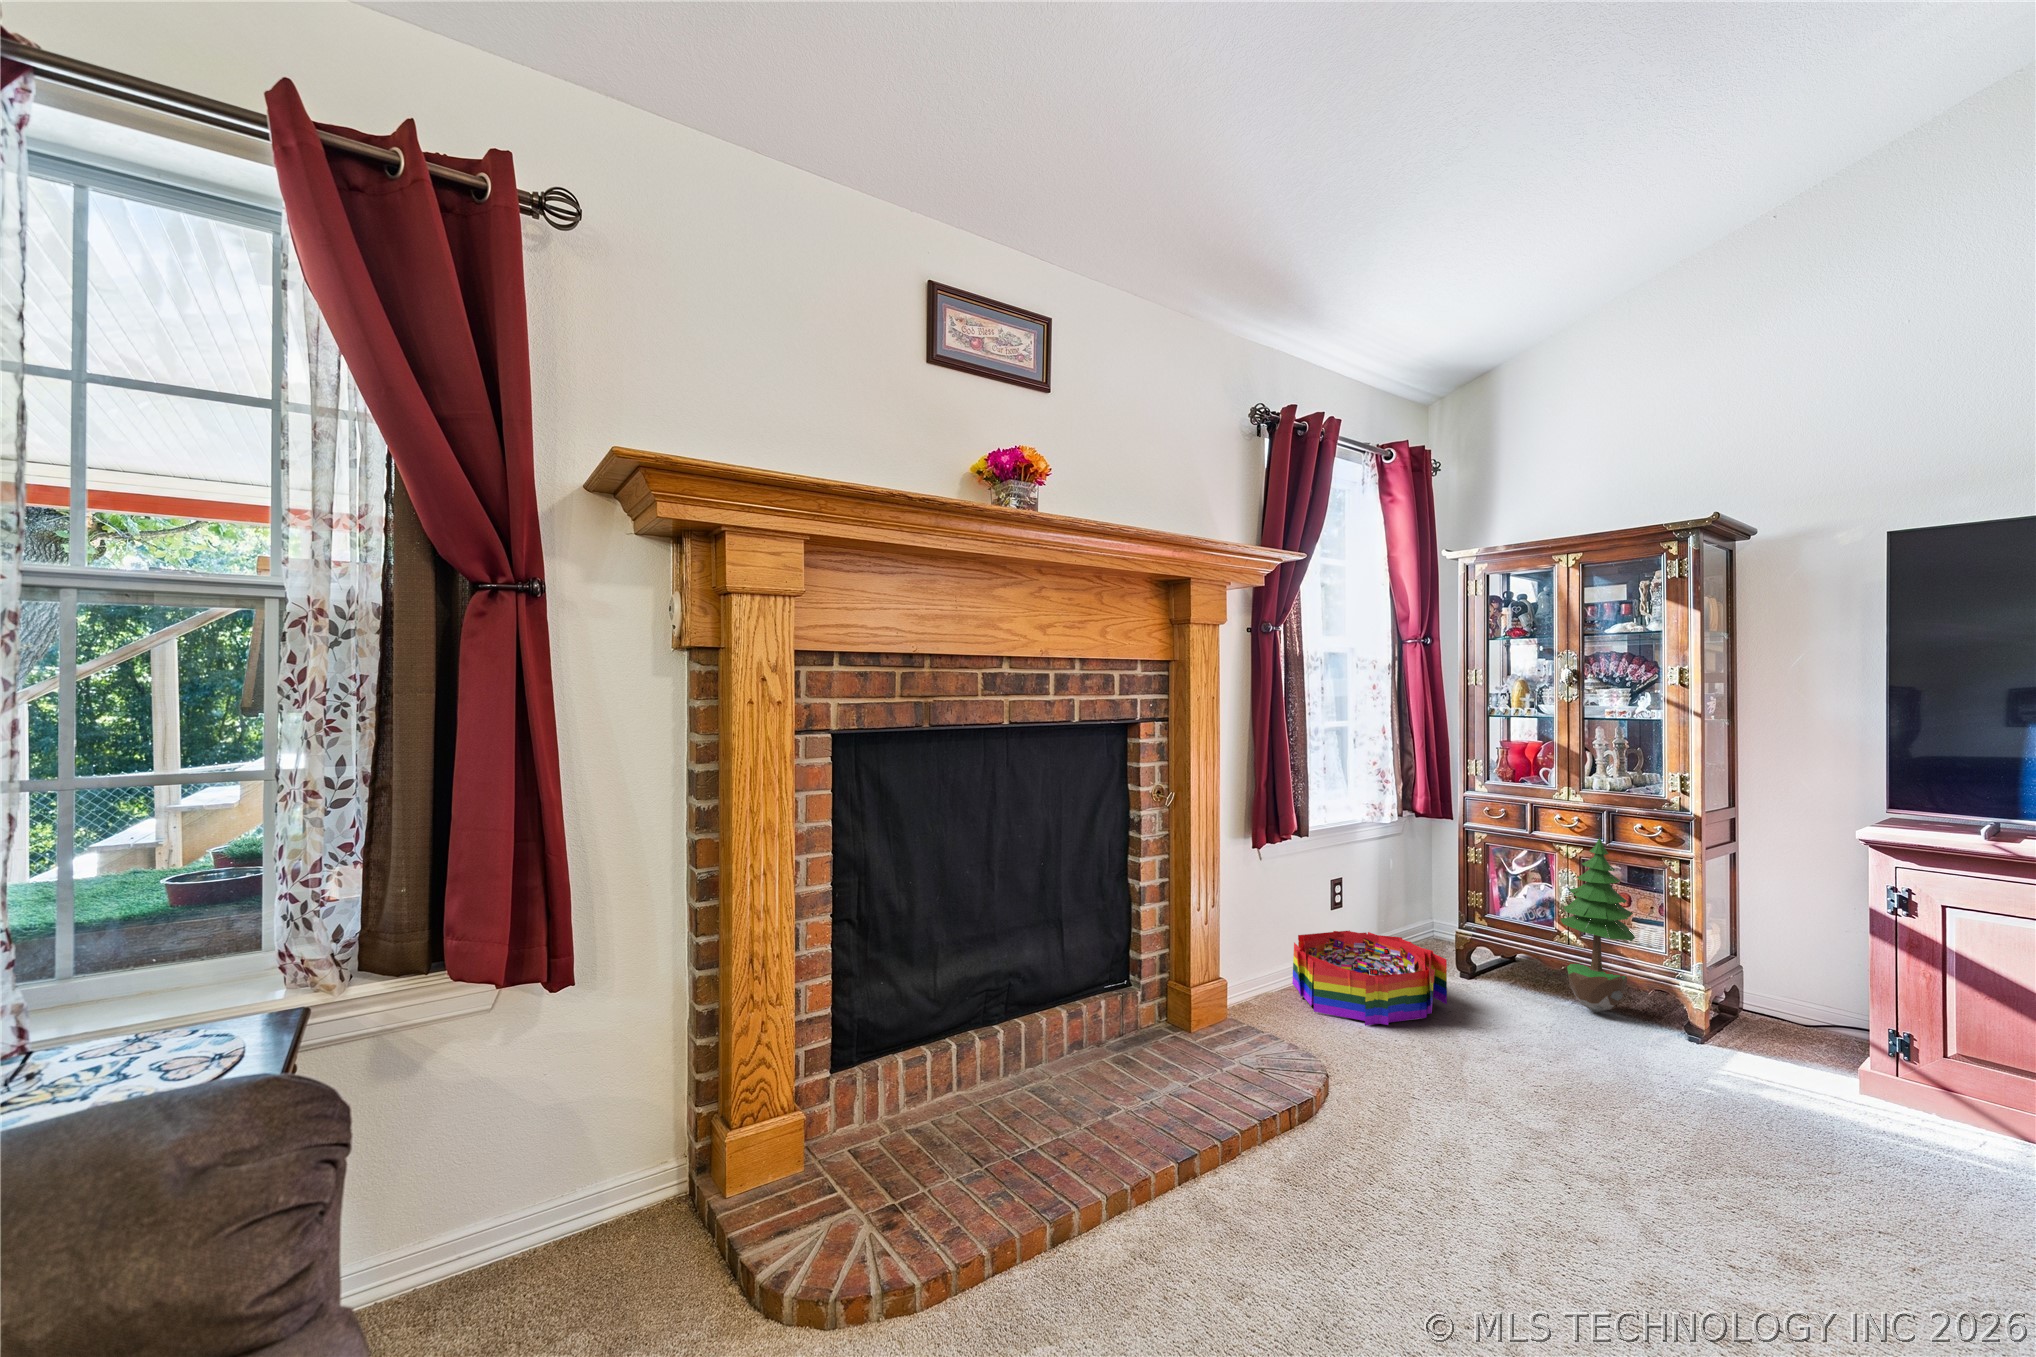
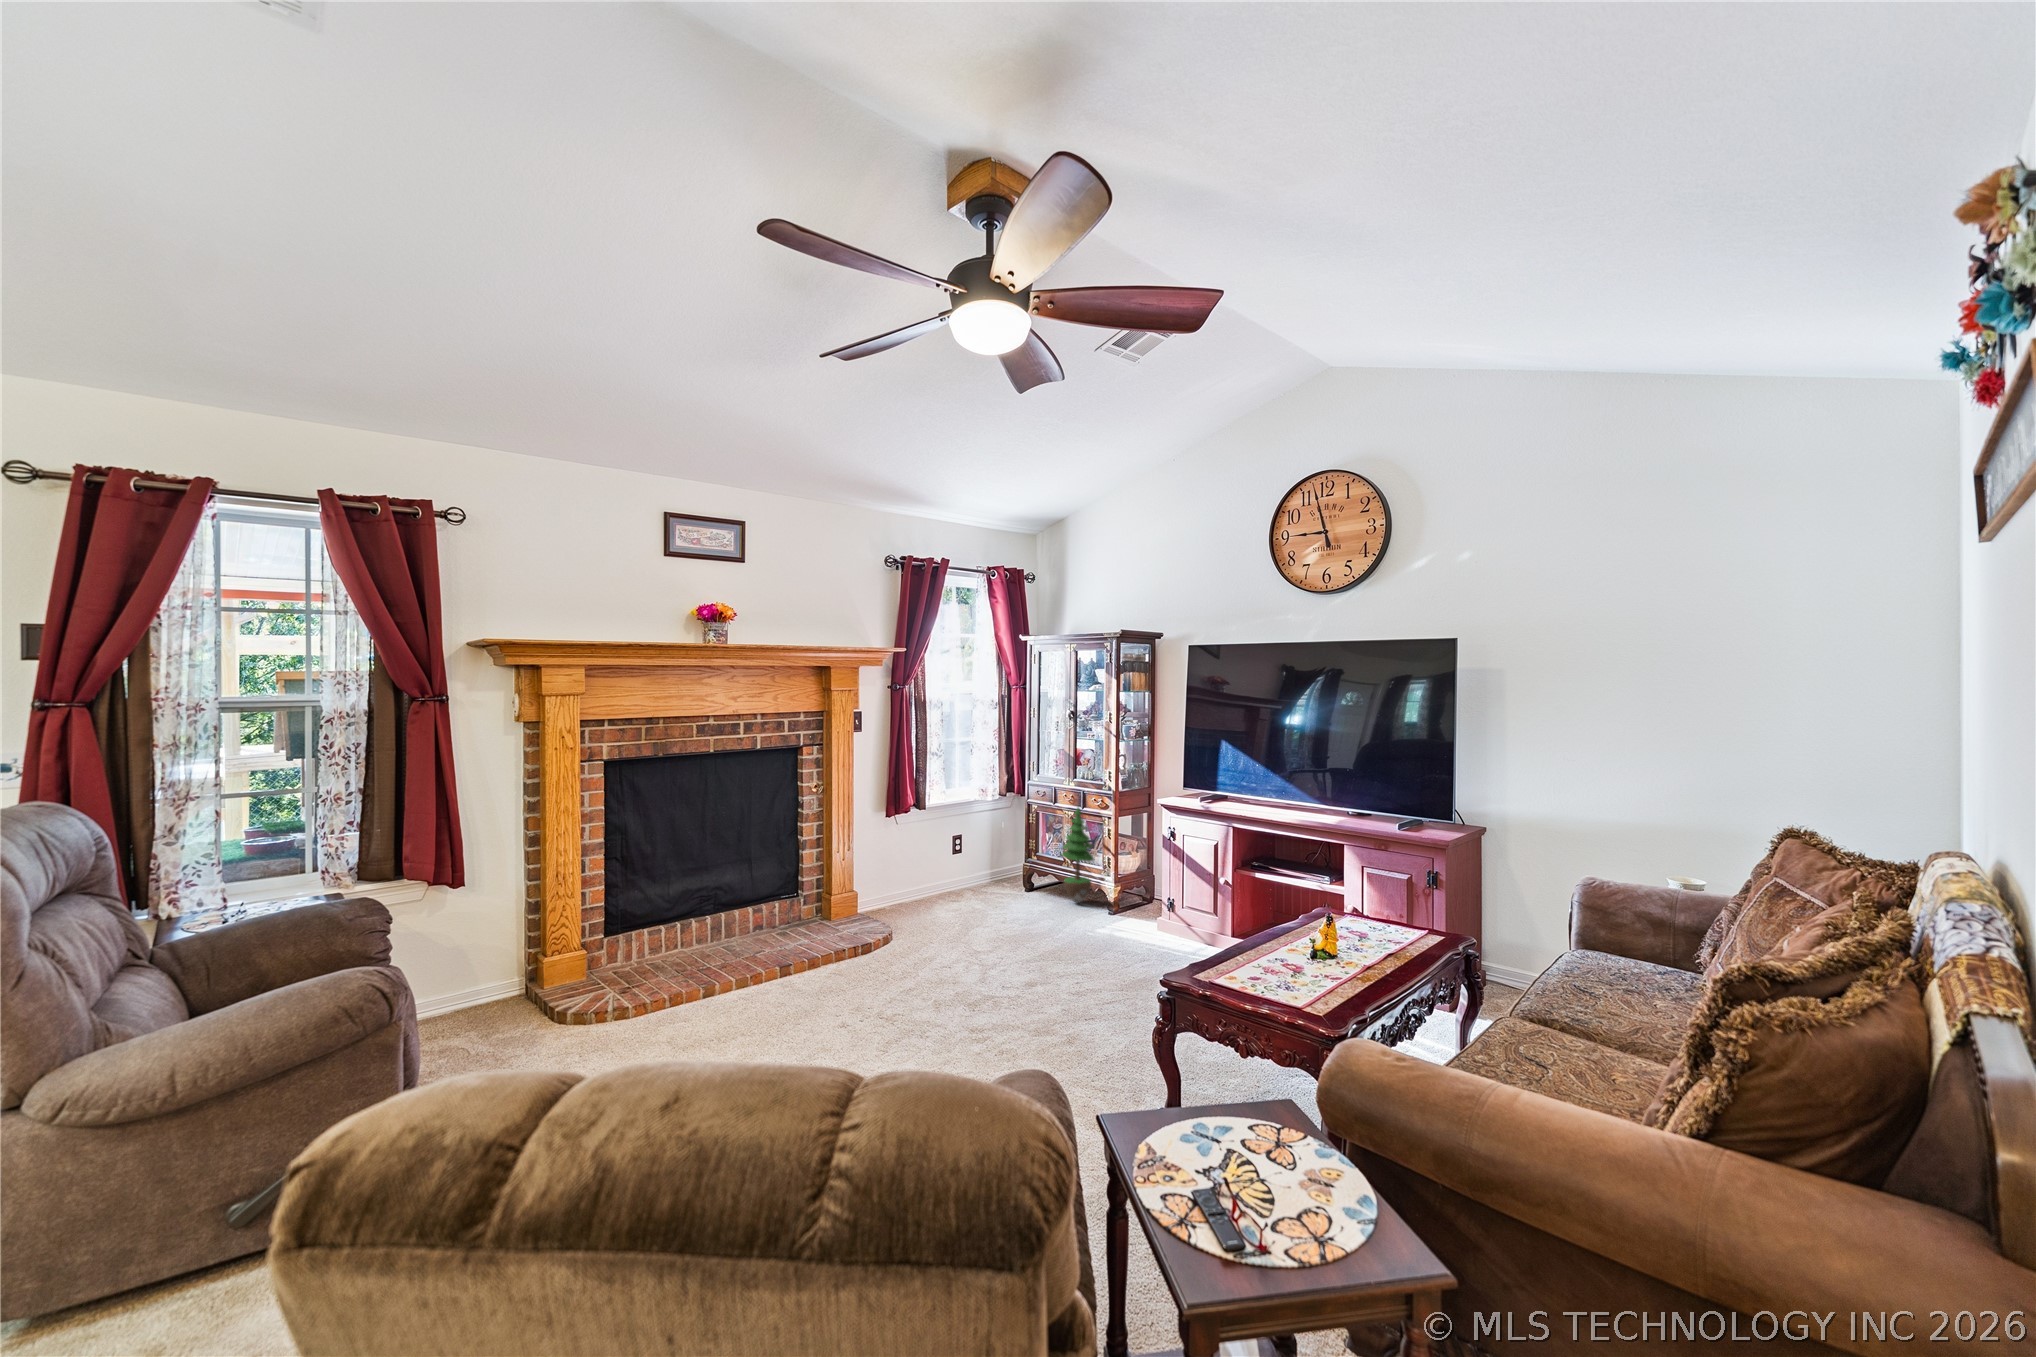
storage bin: present [1292,931,1447,1026] -> none [913,866,995,915]

